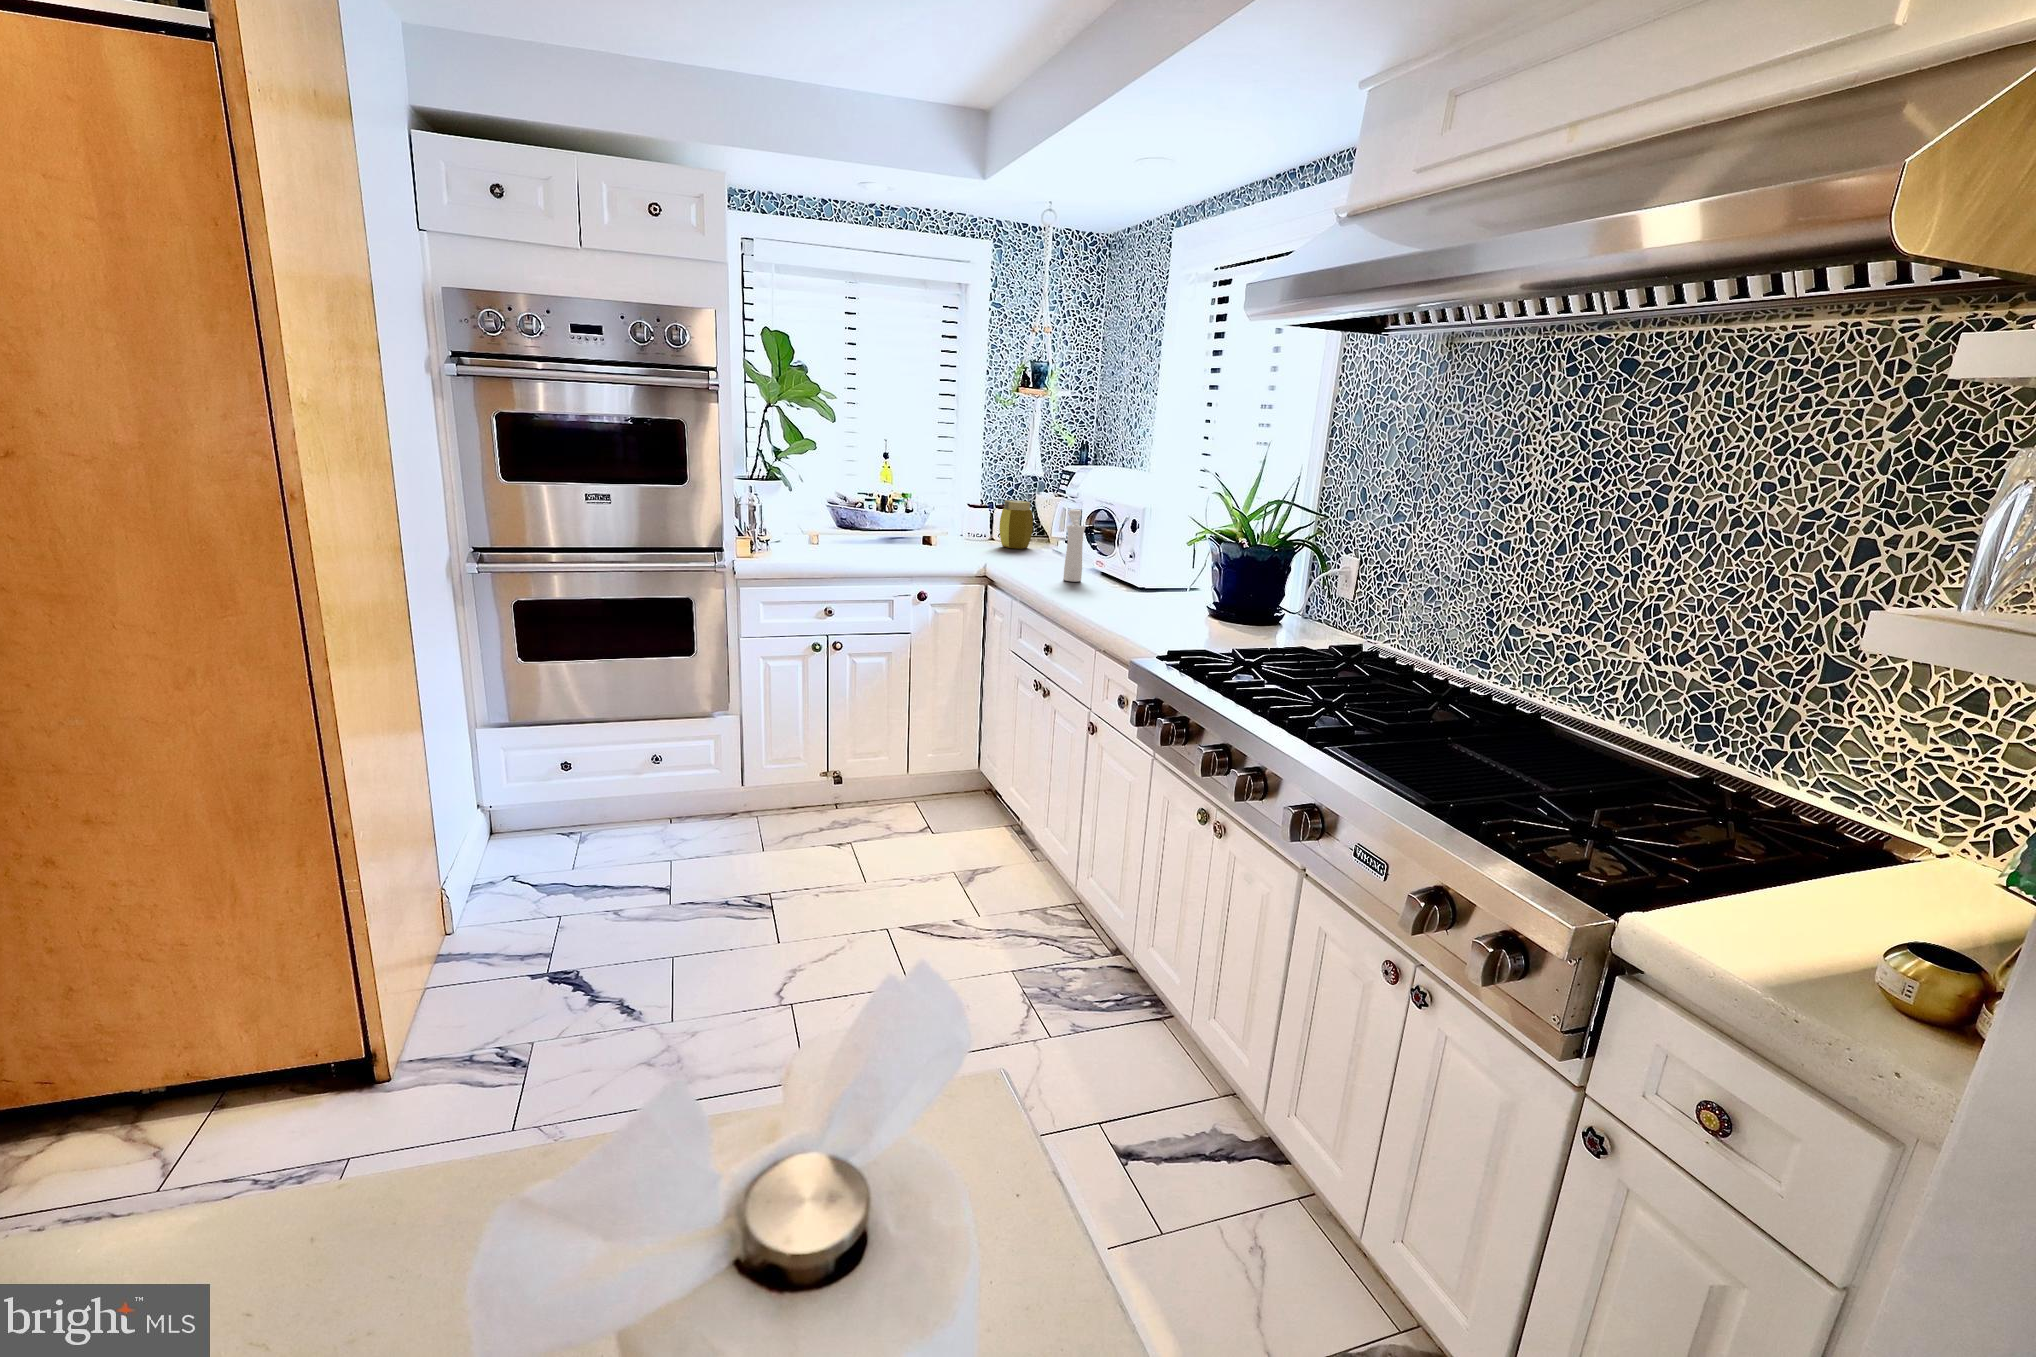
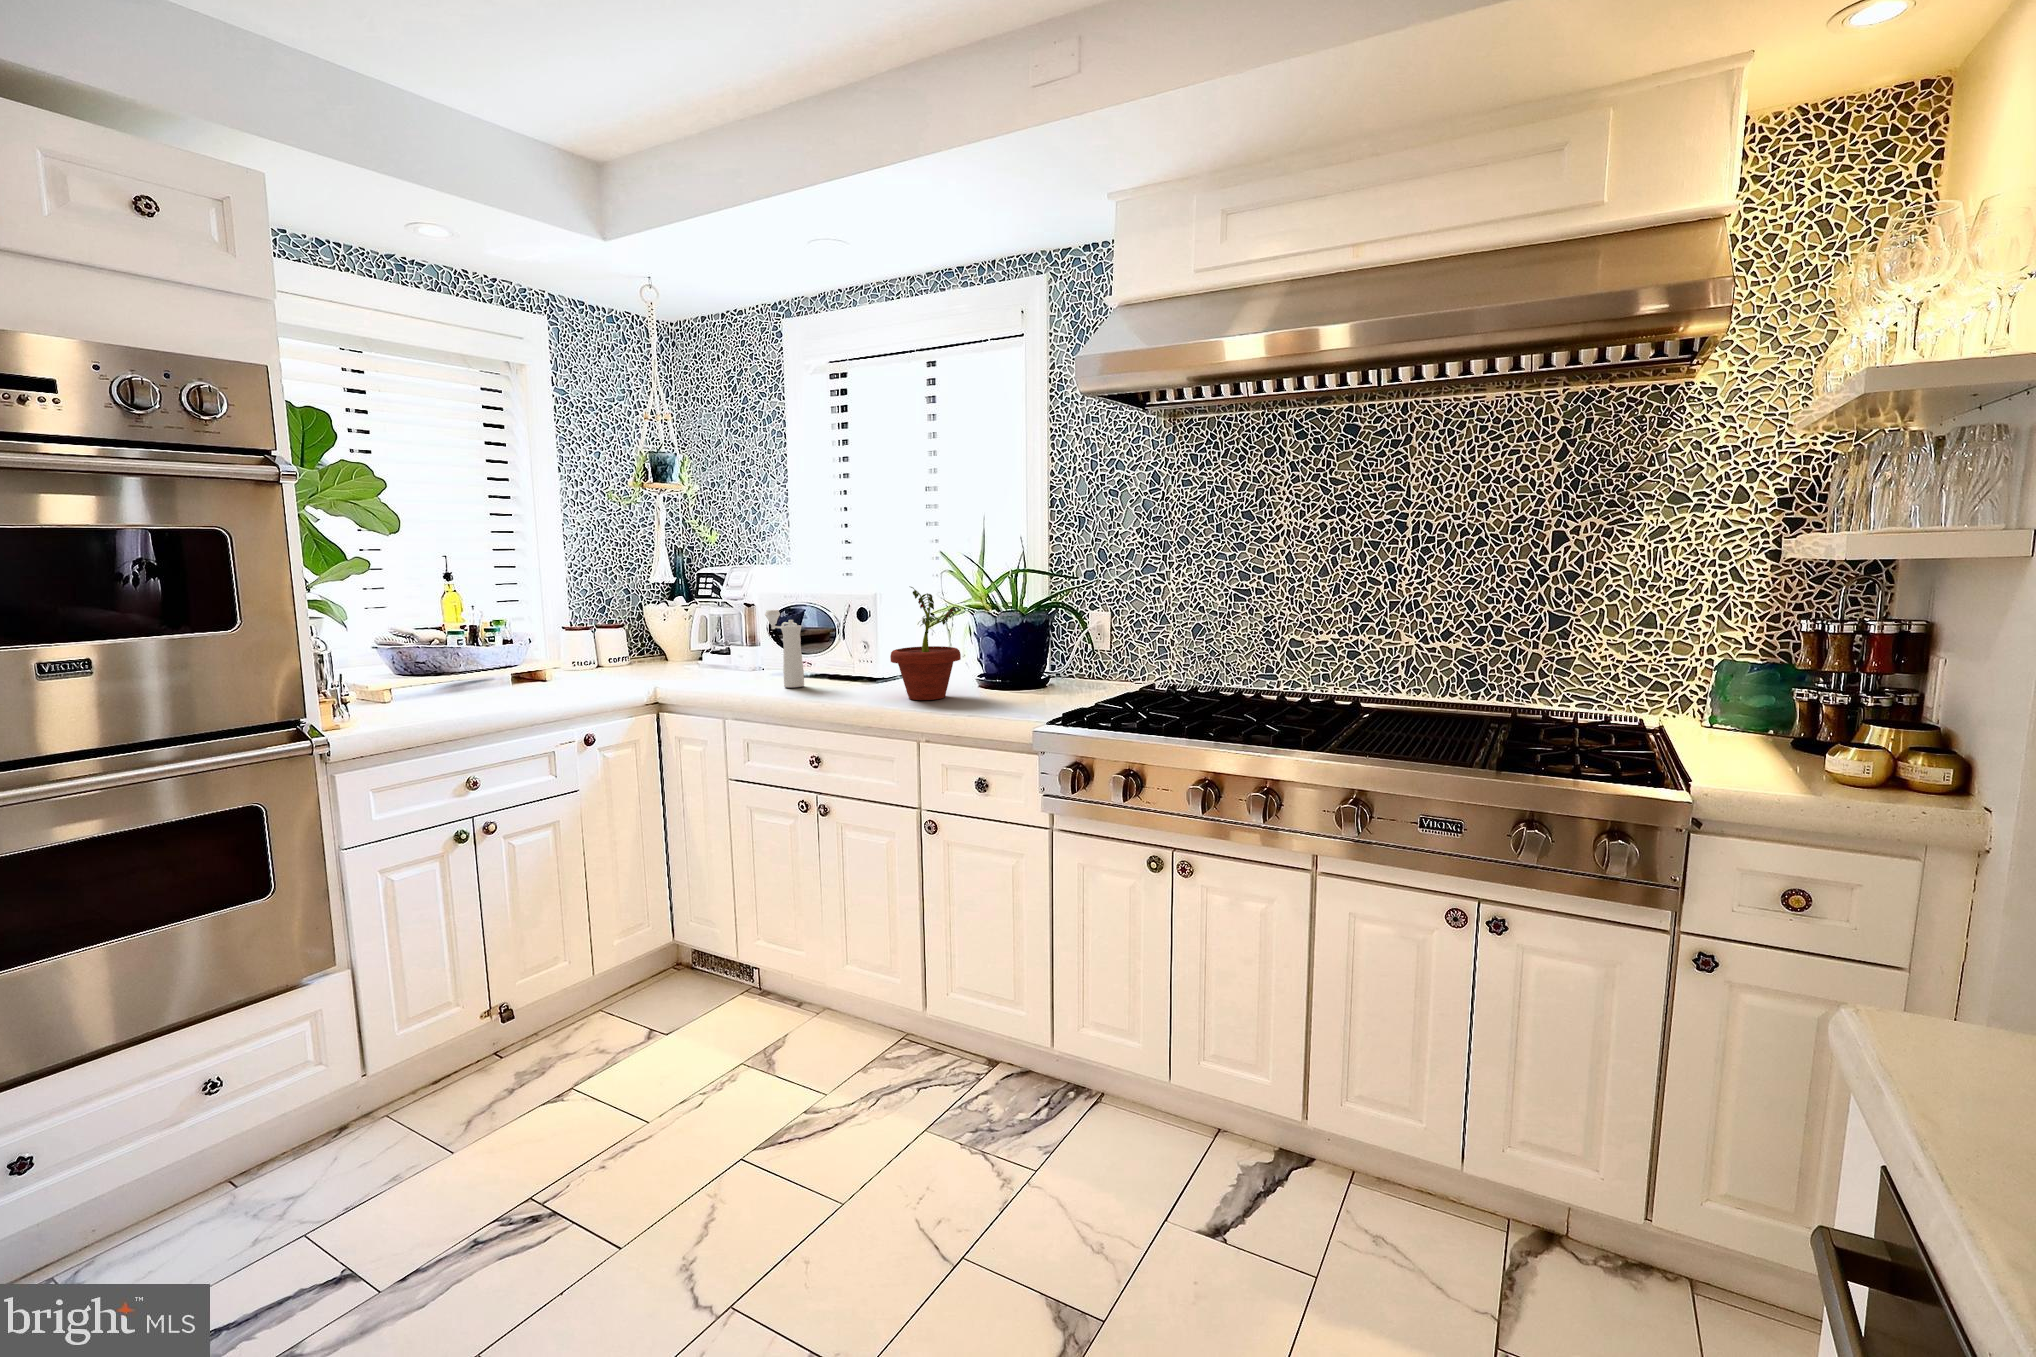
jar: present [999,500,1033,549] -> none [622,615,661,672]
potted plant: none [1109,503,1187,614] -> present [890,587,961,700]

